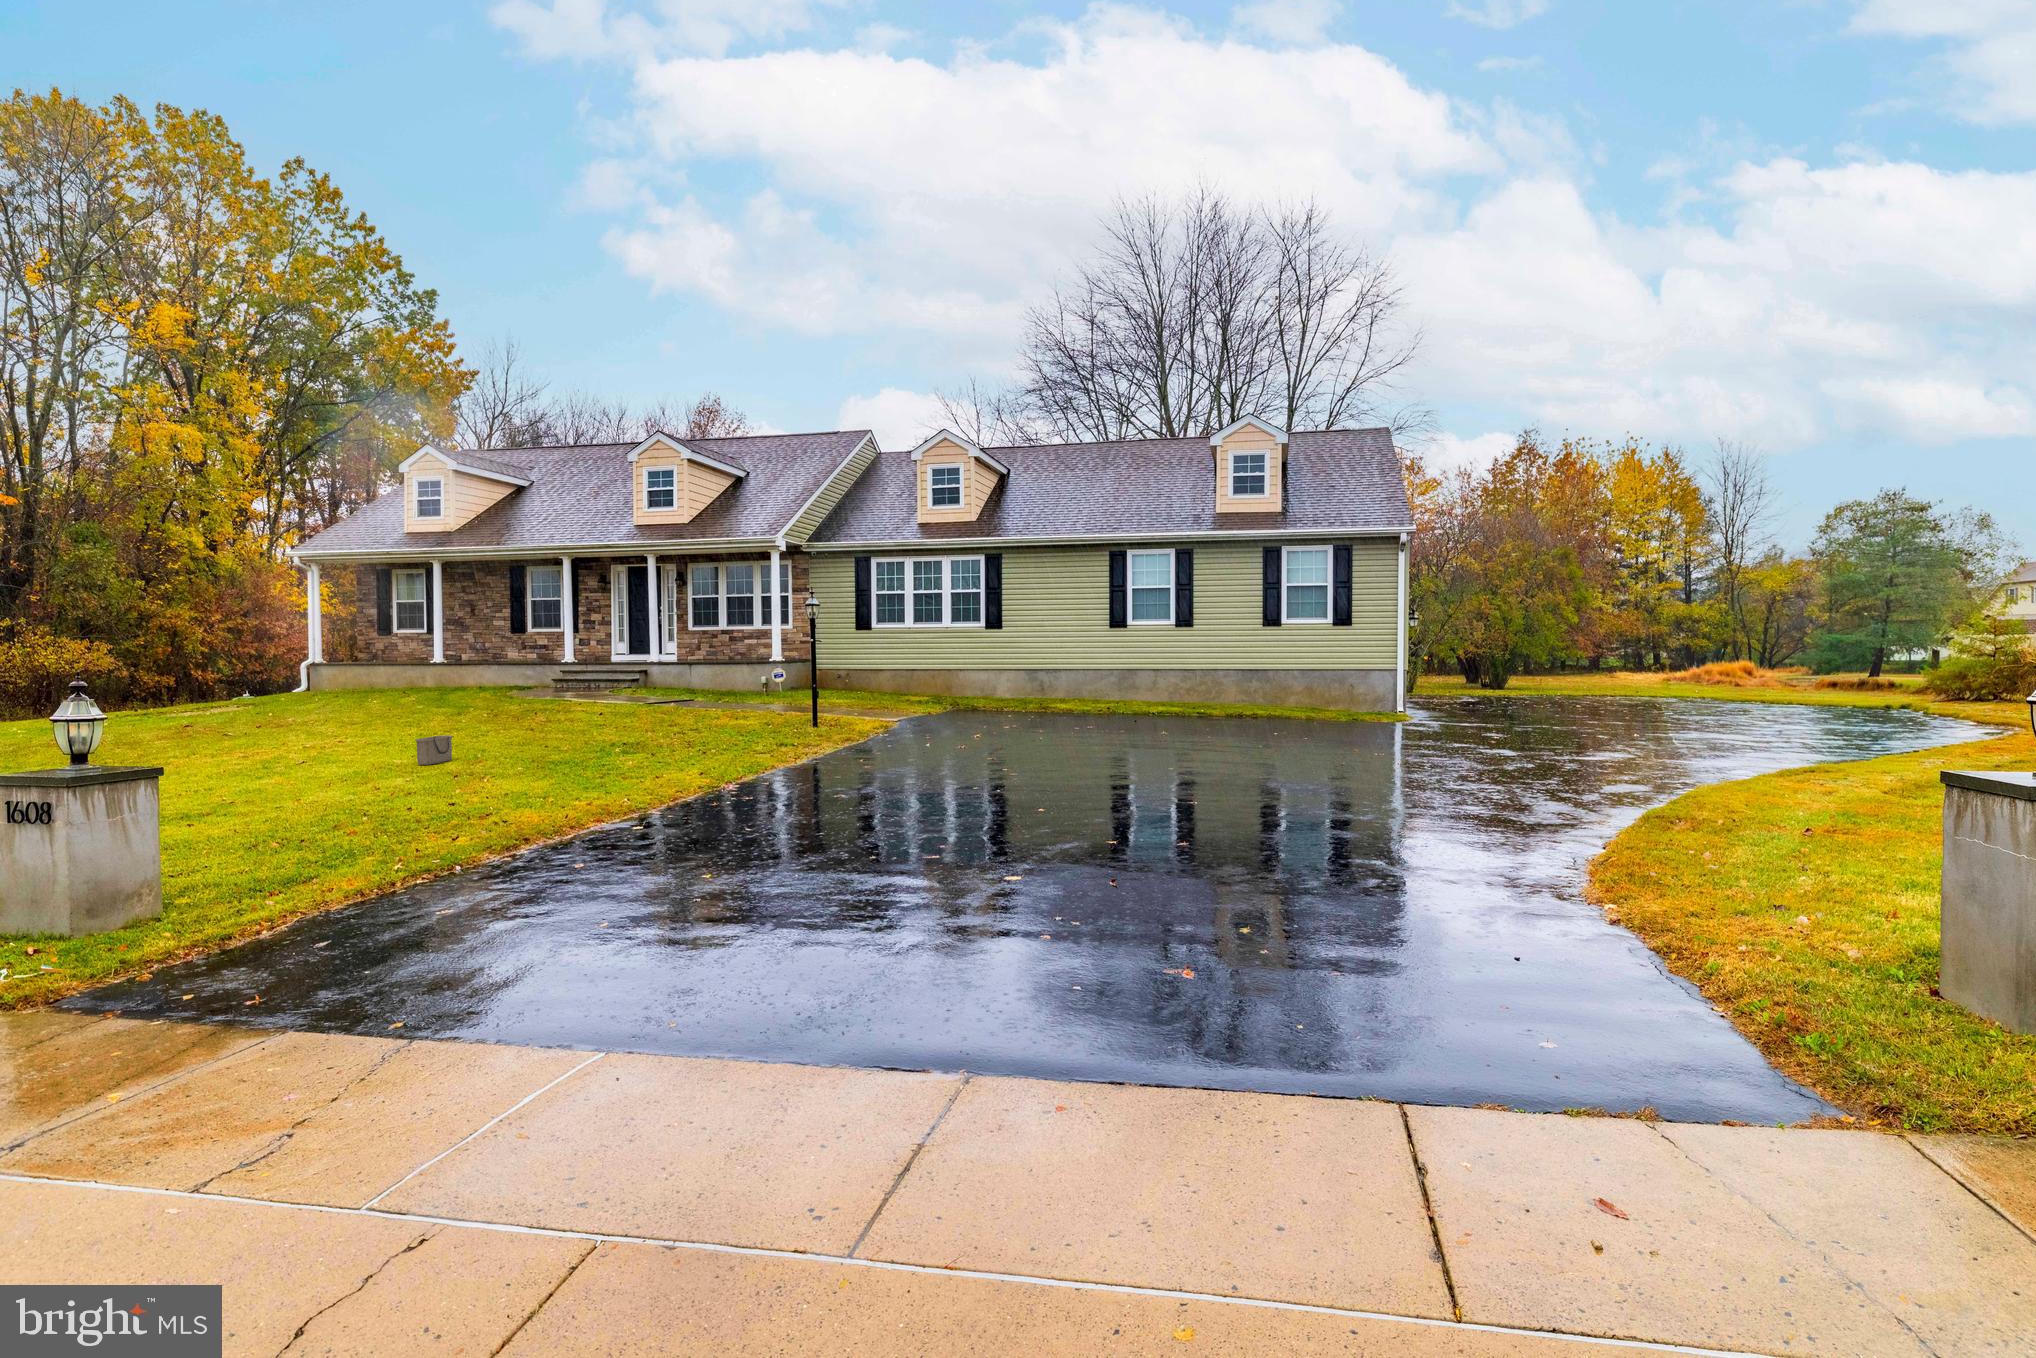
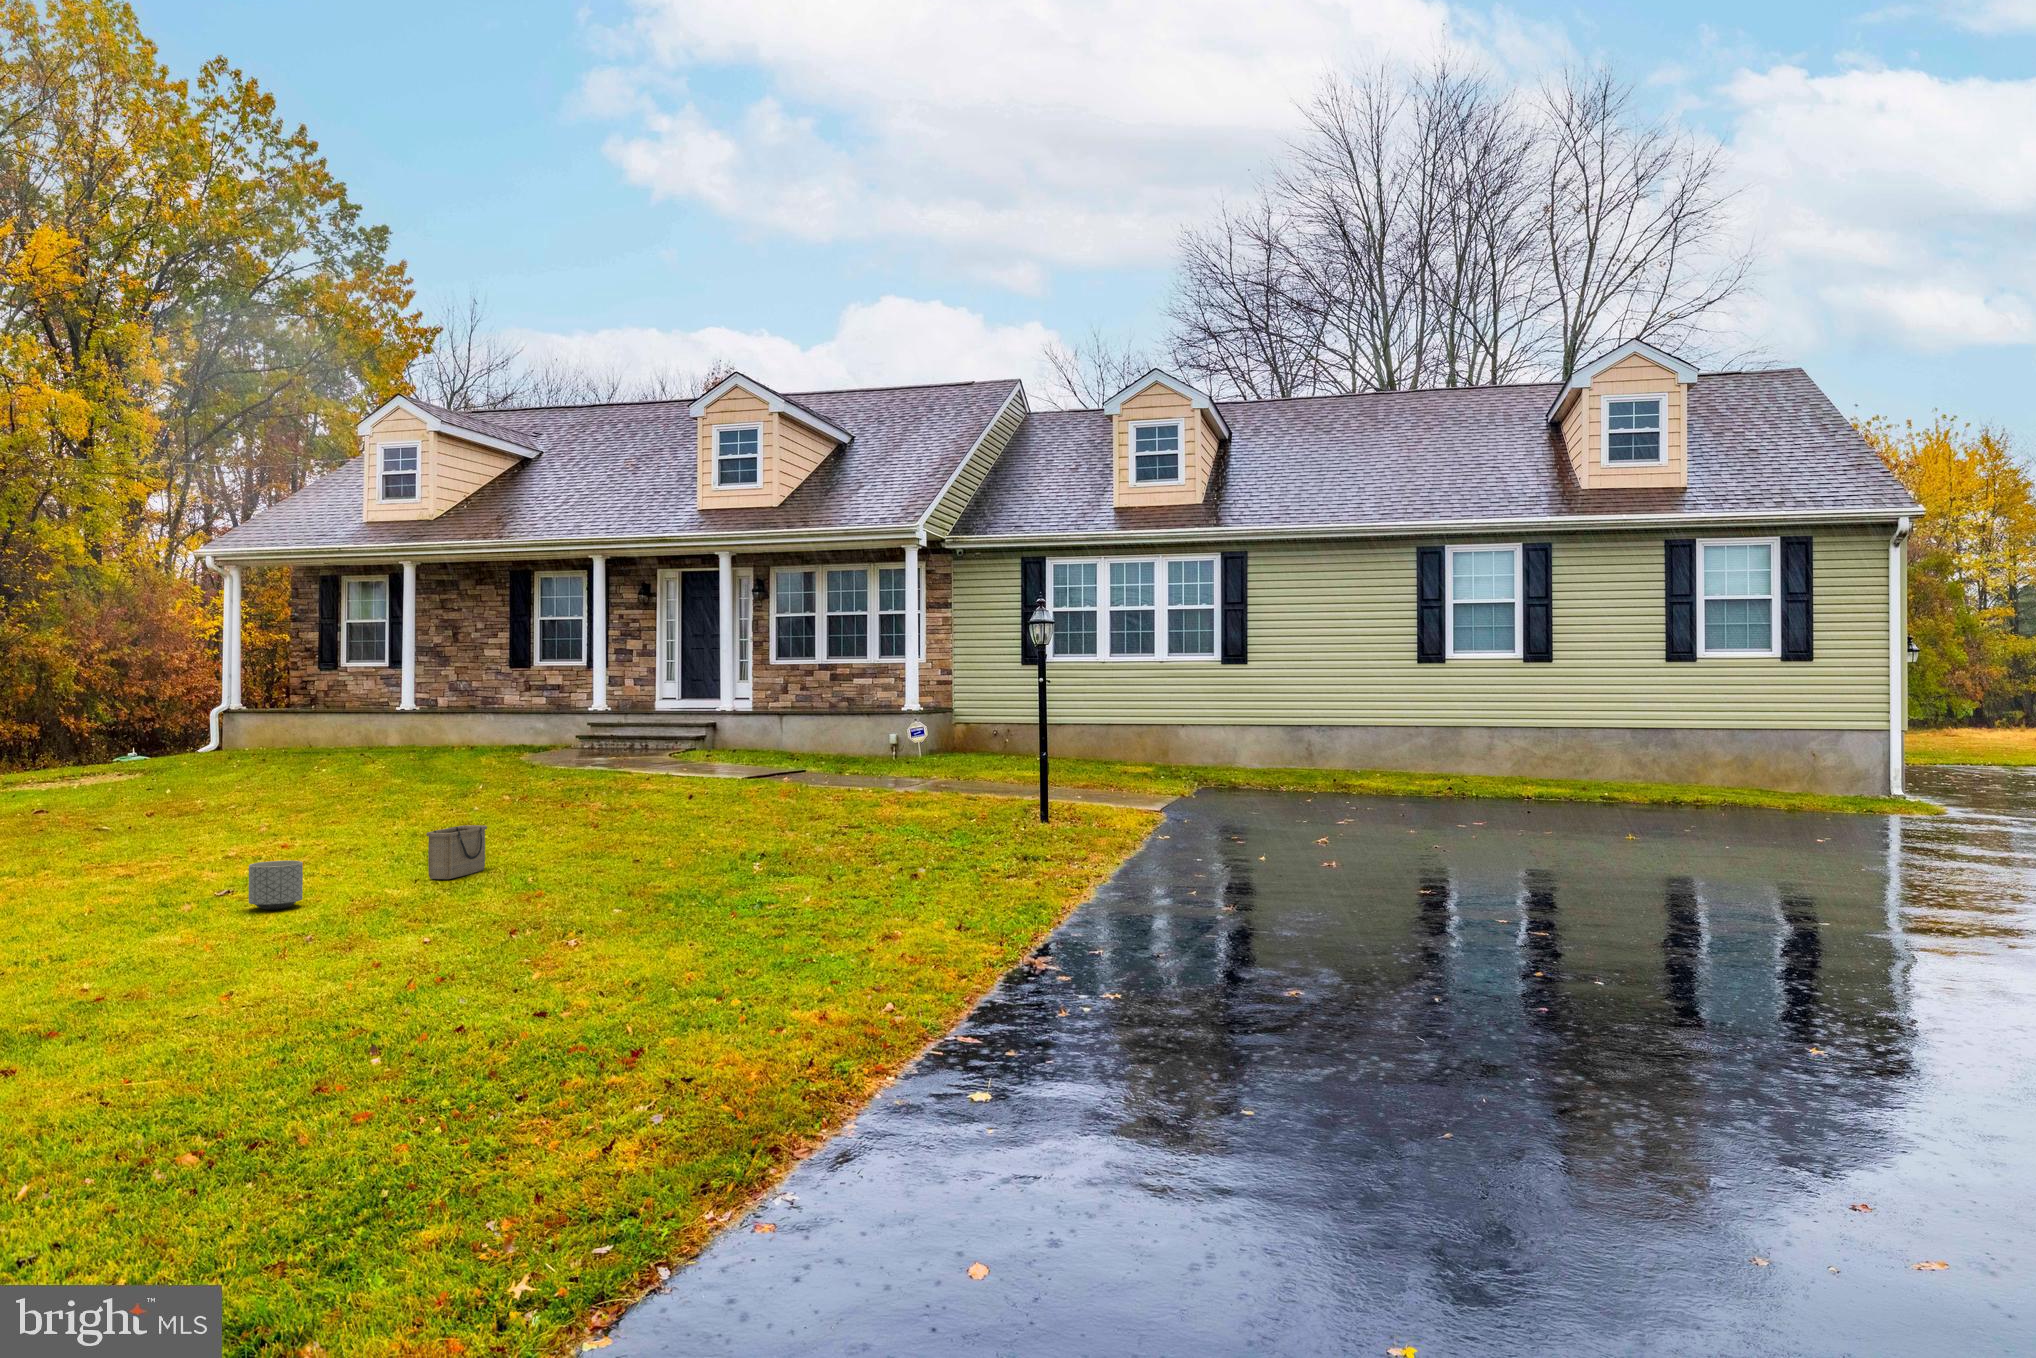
planter: none [313,754,343,779] -> present [249,861,303,910]

